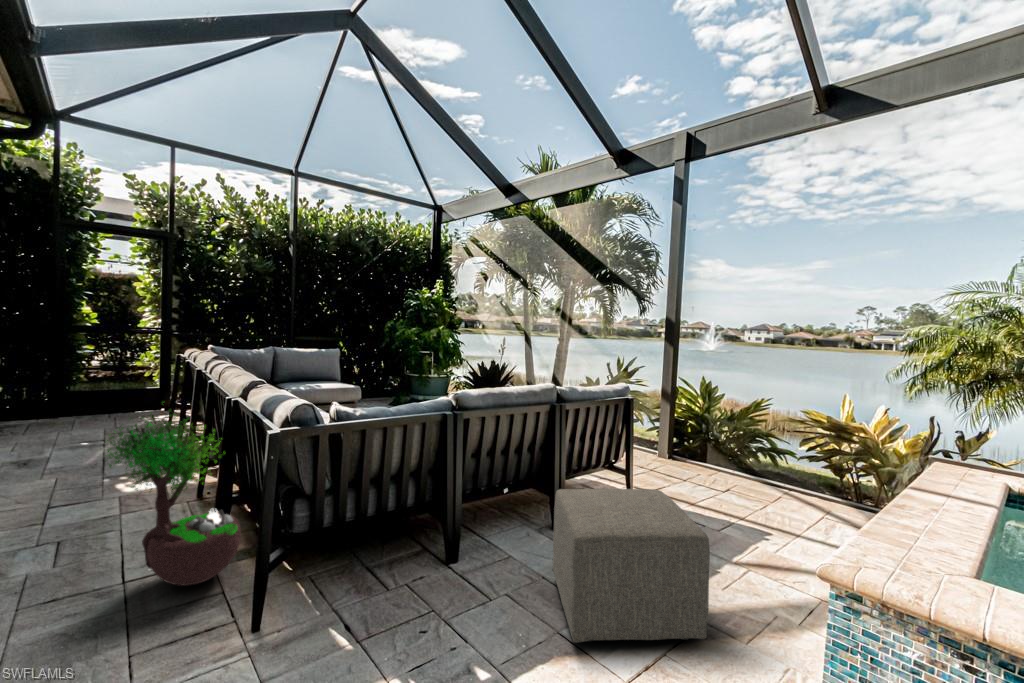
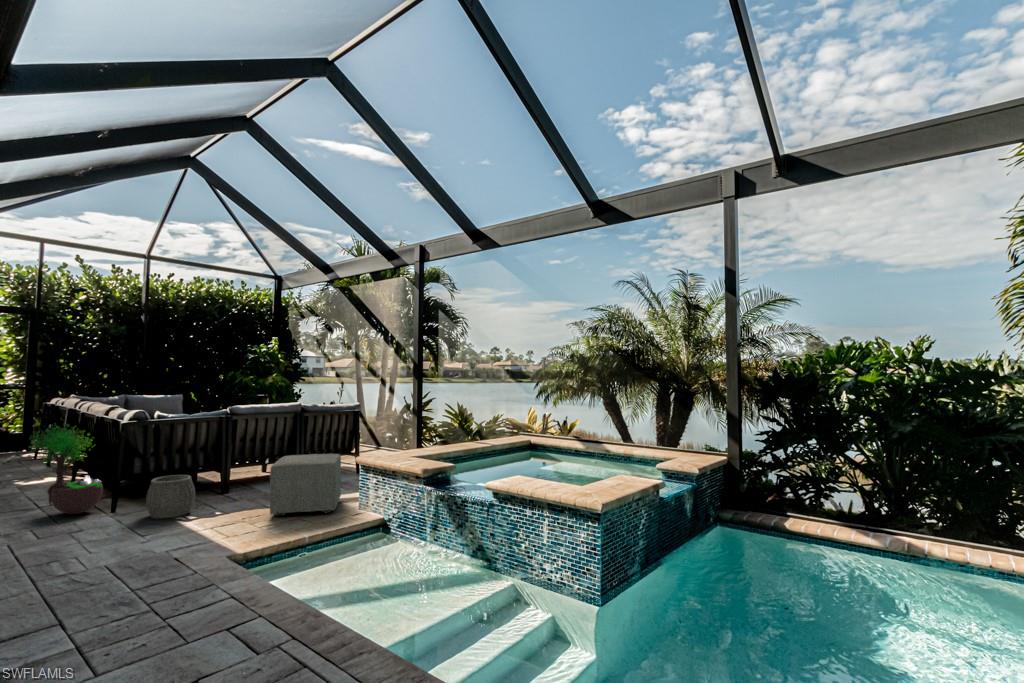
woven basket: none [318,520,407,625] -> present [146,475,195,518]

